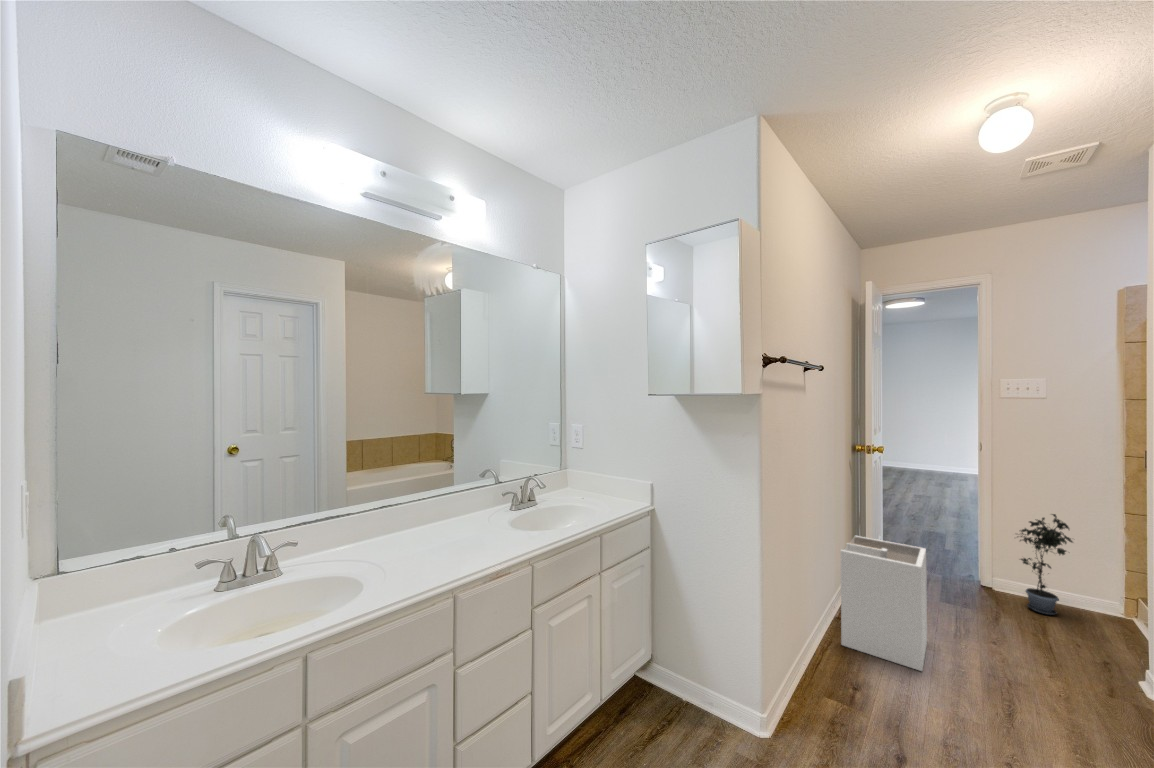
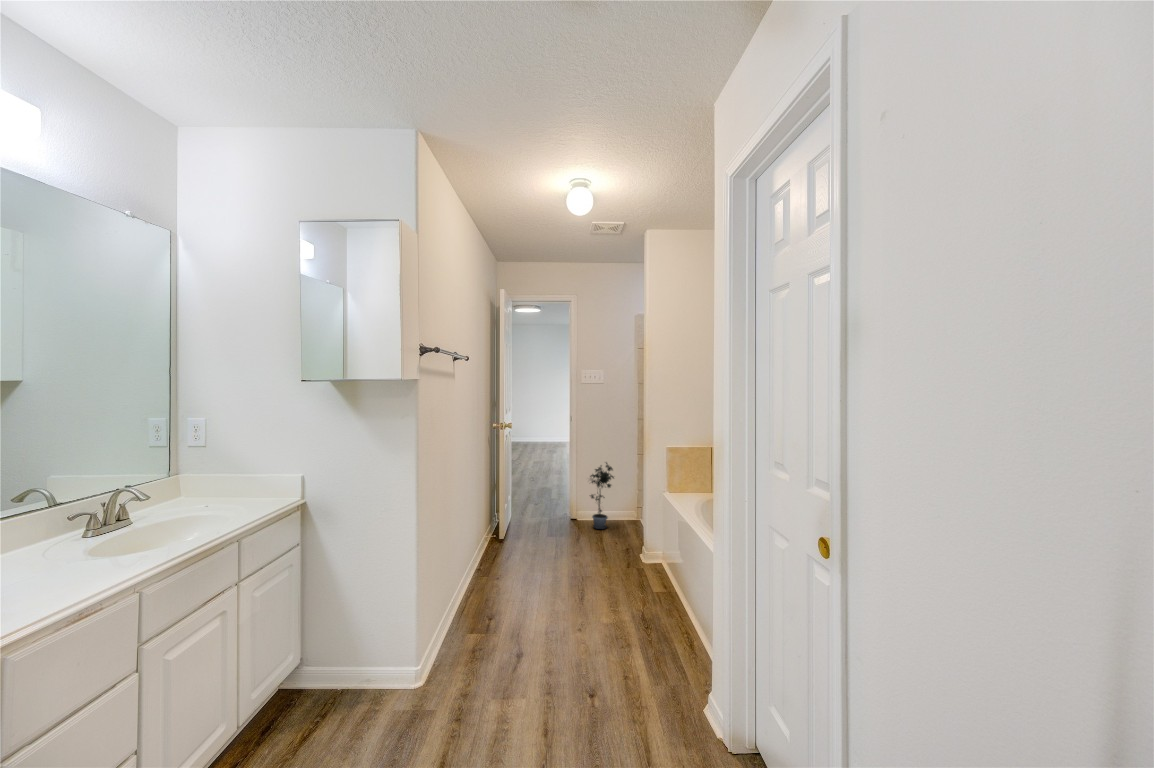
laundry hamper: present [841,536,927,671] -> none [481,498,538,590]

